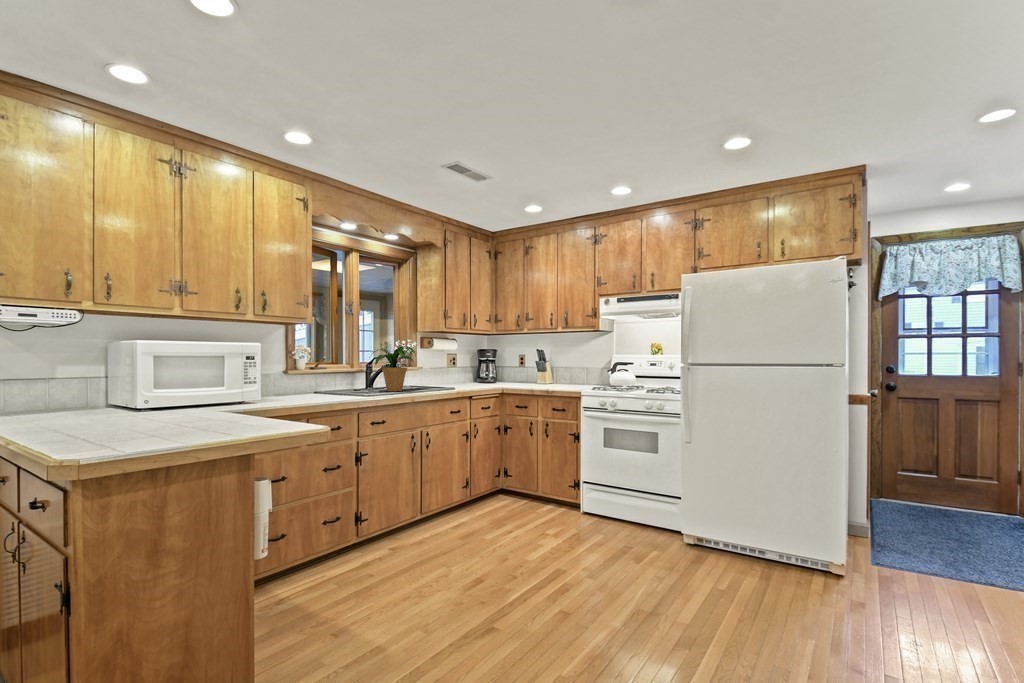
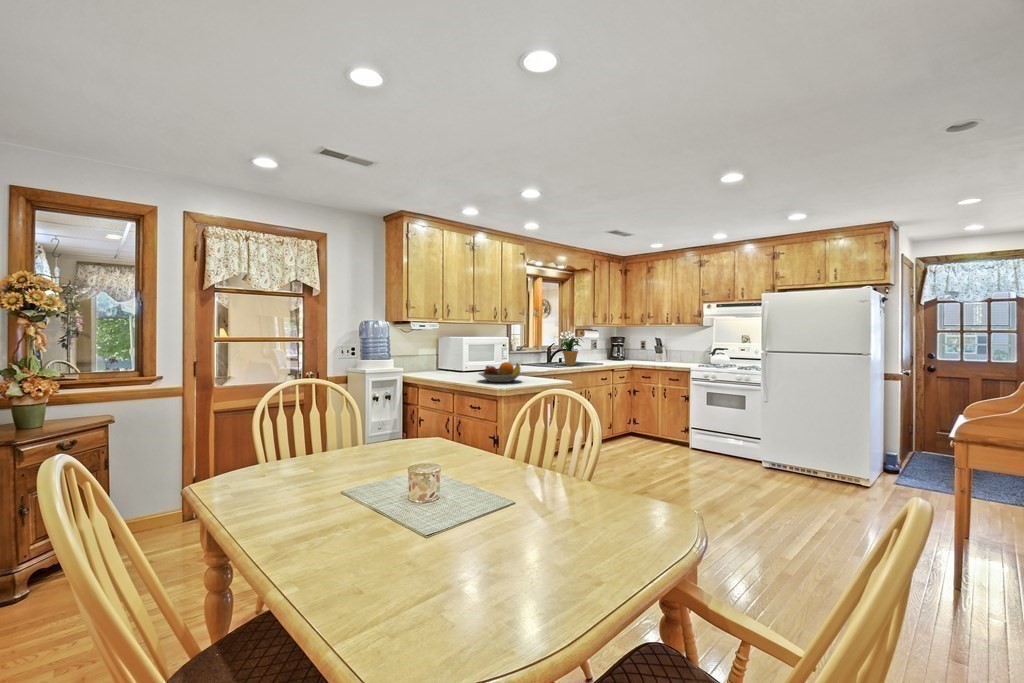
fruit bowl: none [107,385,221,429] -> present [478,362,523,382]

